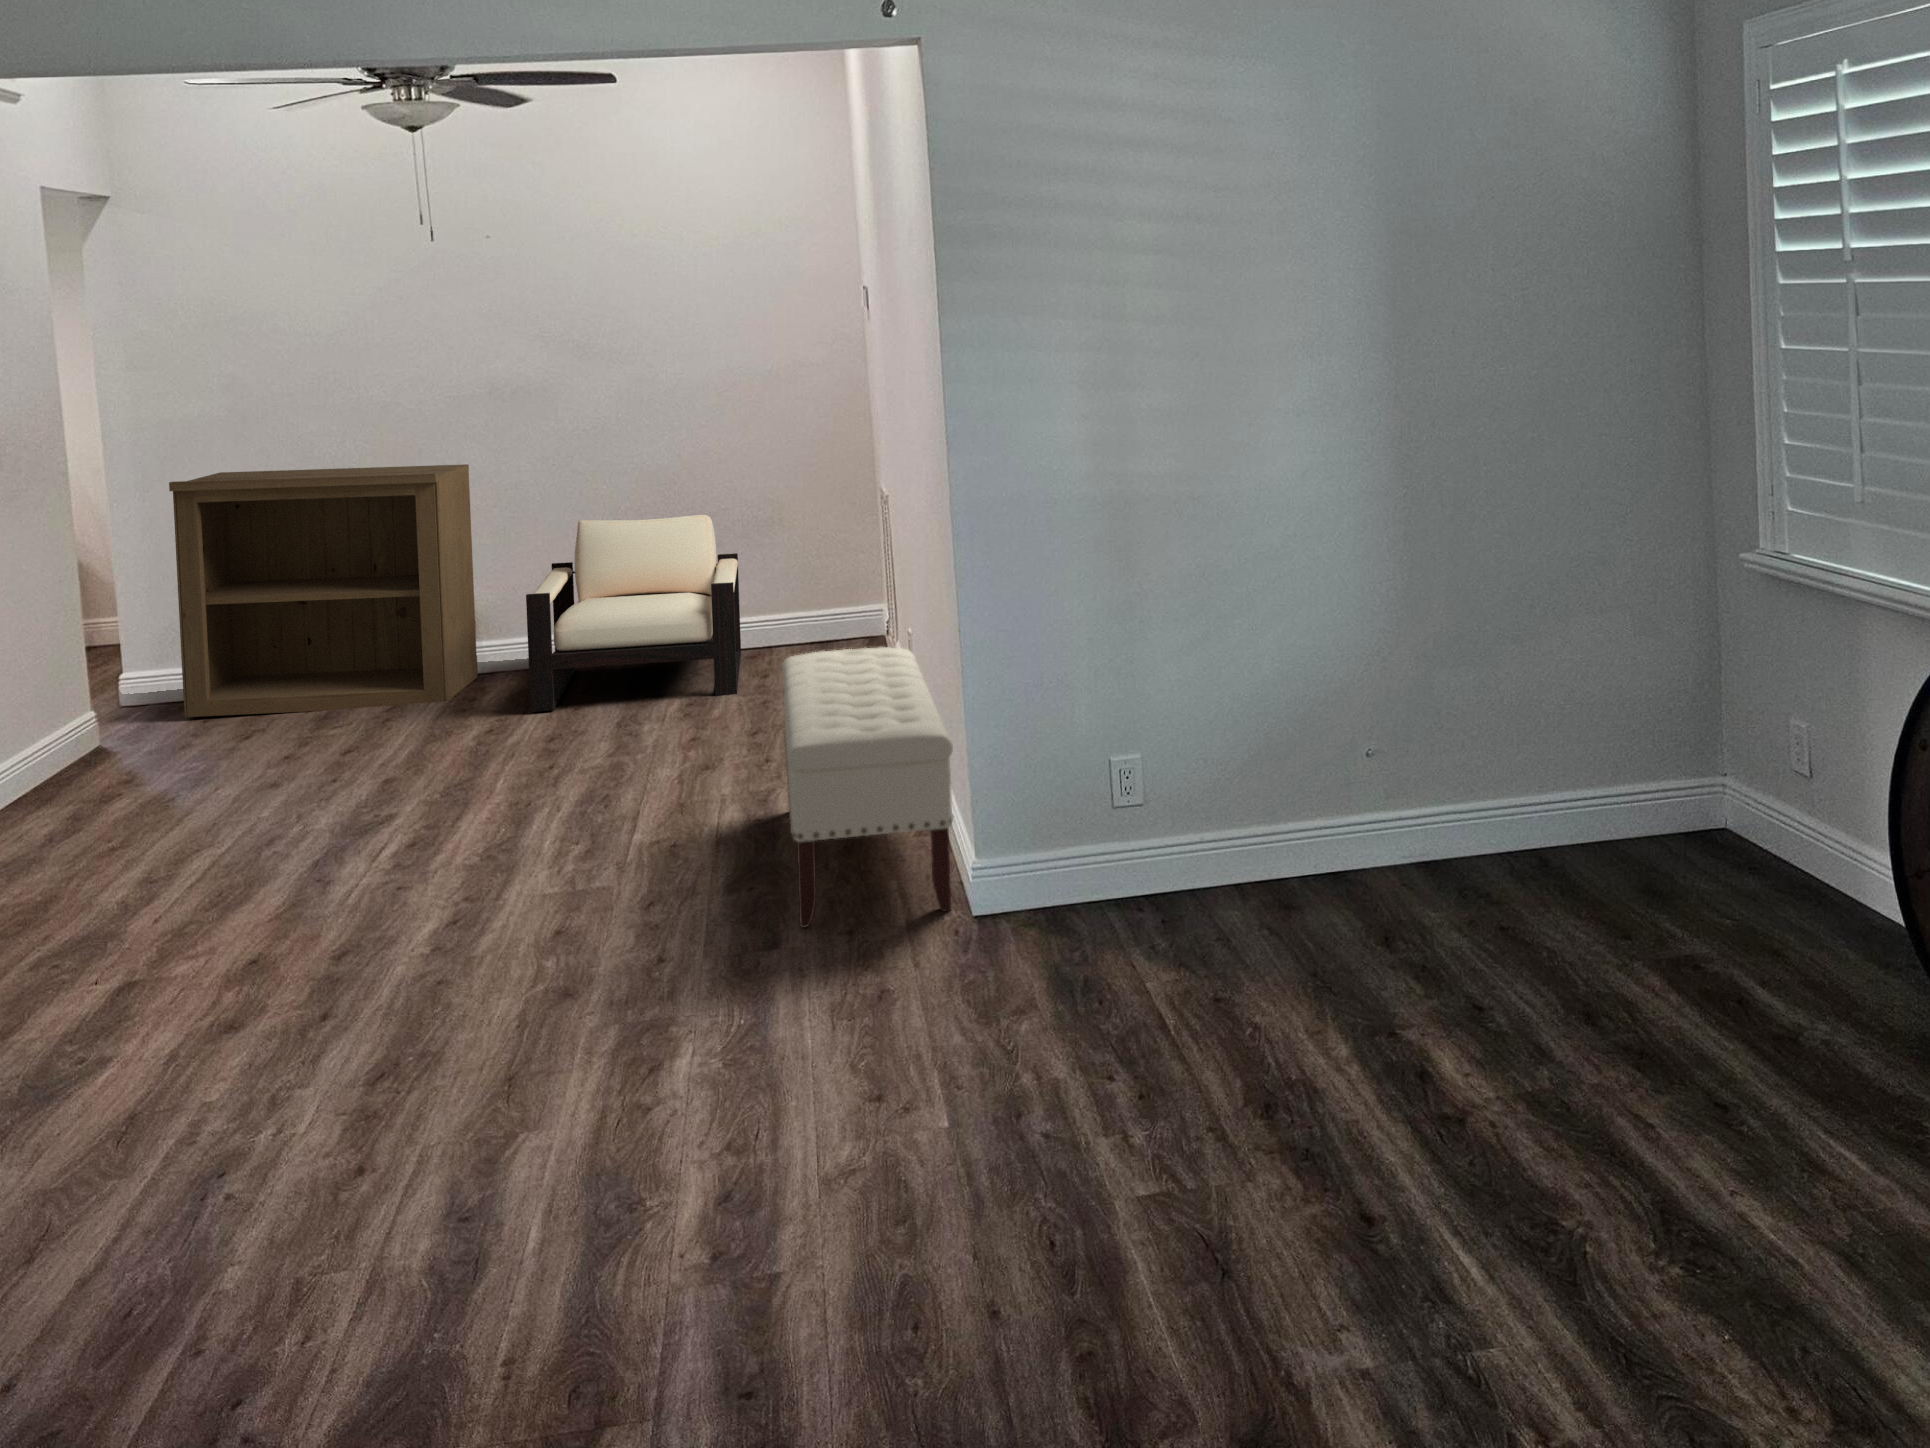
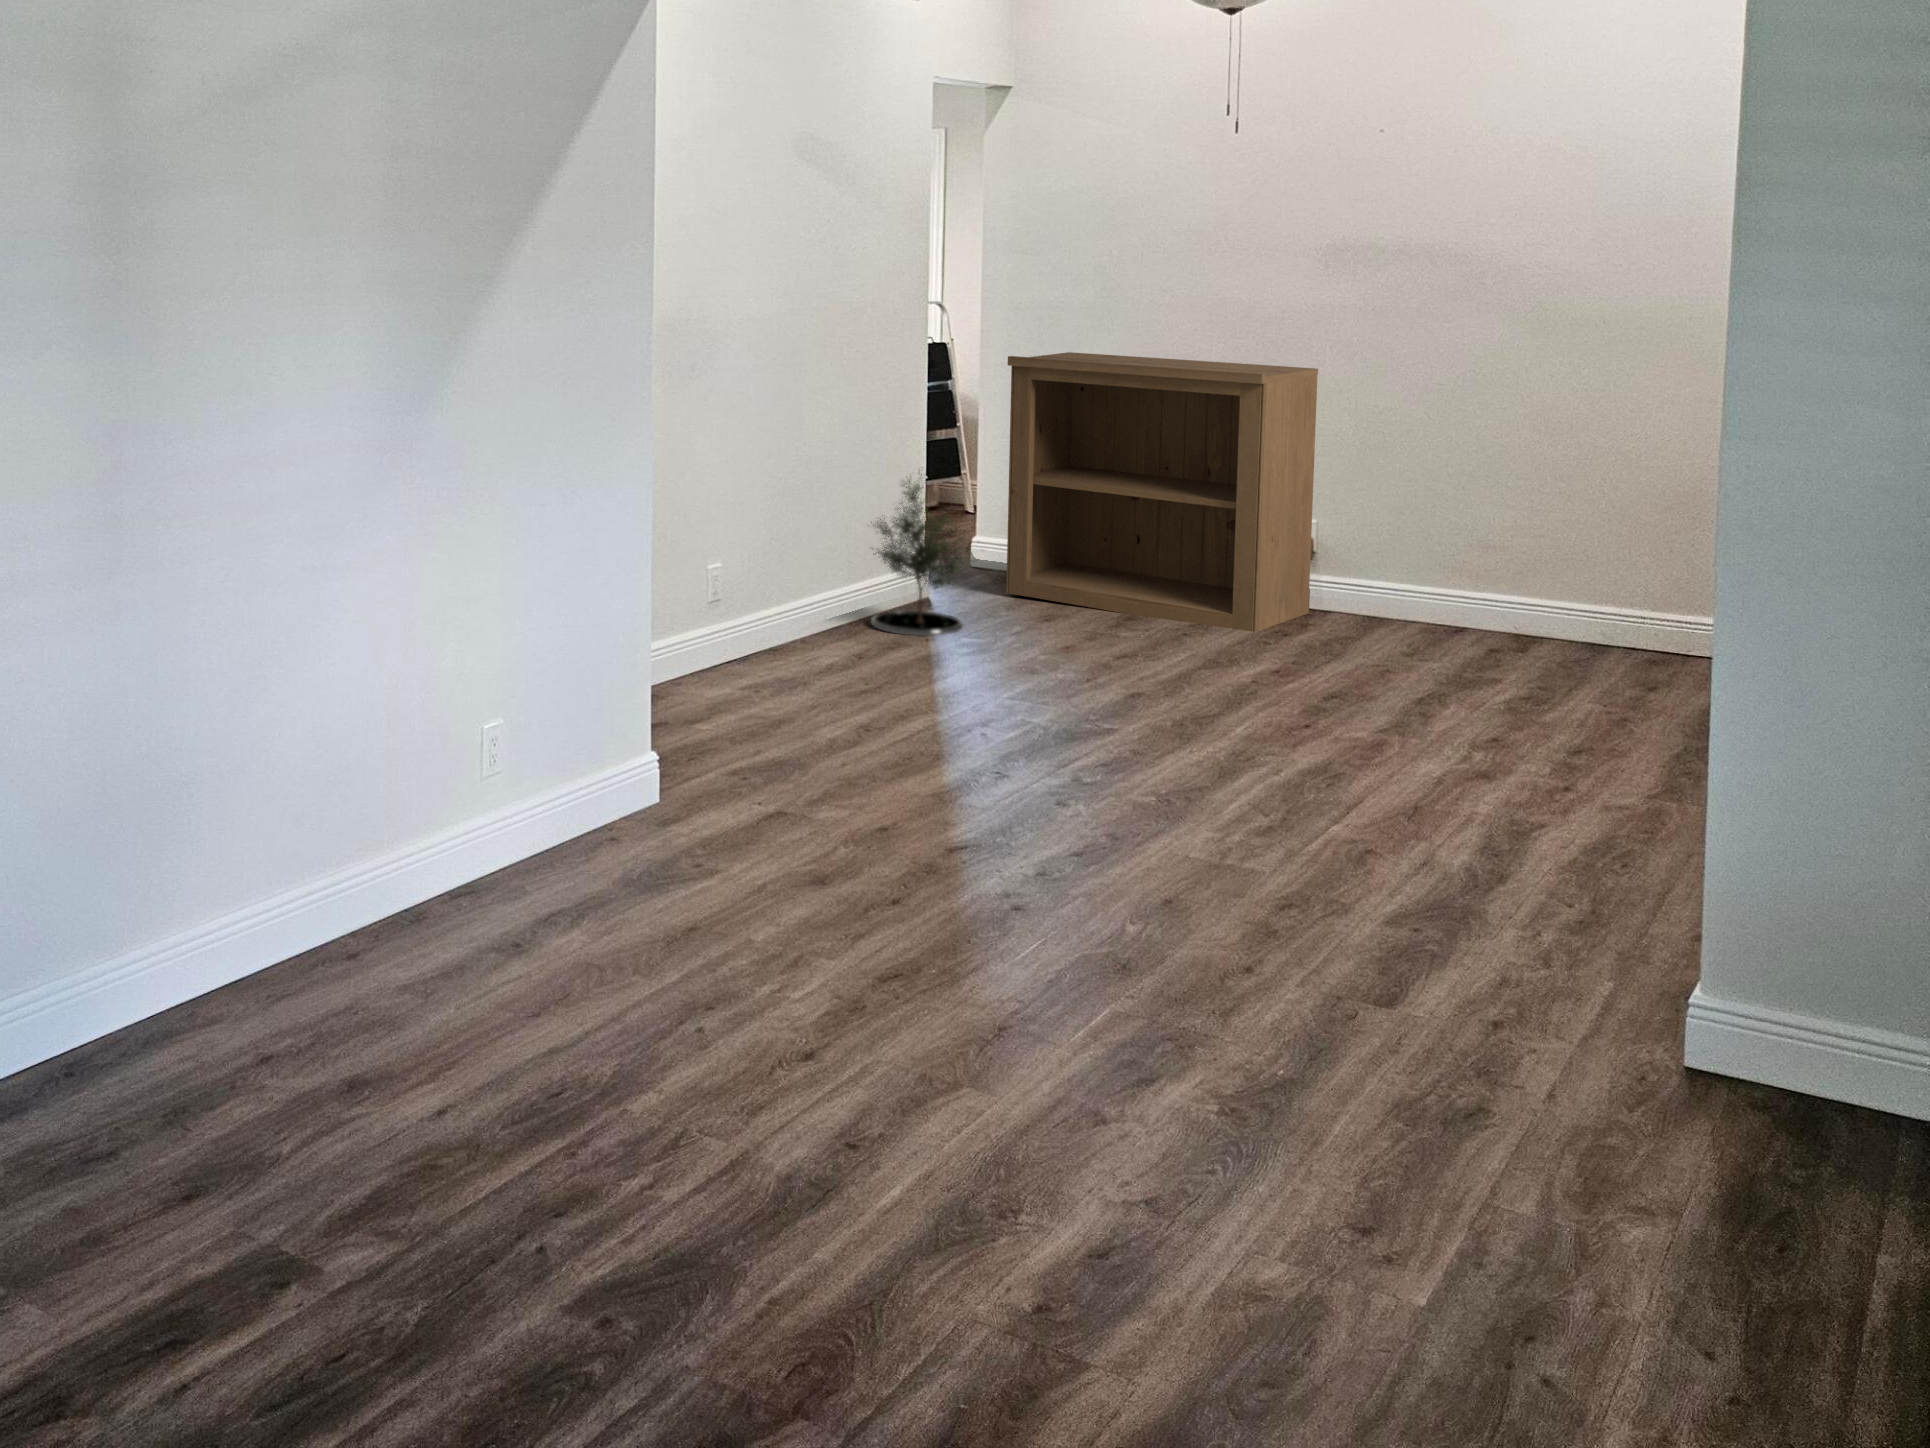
armchair: present [526,515,741,712] -> none [1332,450,1657,704]
potted tree: none [45,603,179,782] -> present [871,475,977,636]
bench: present [782,647,953,927] -> none [1439,655,1768,1054]

